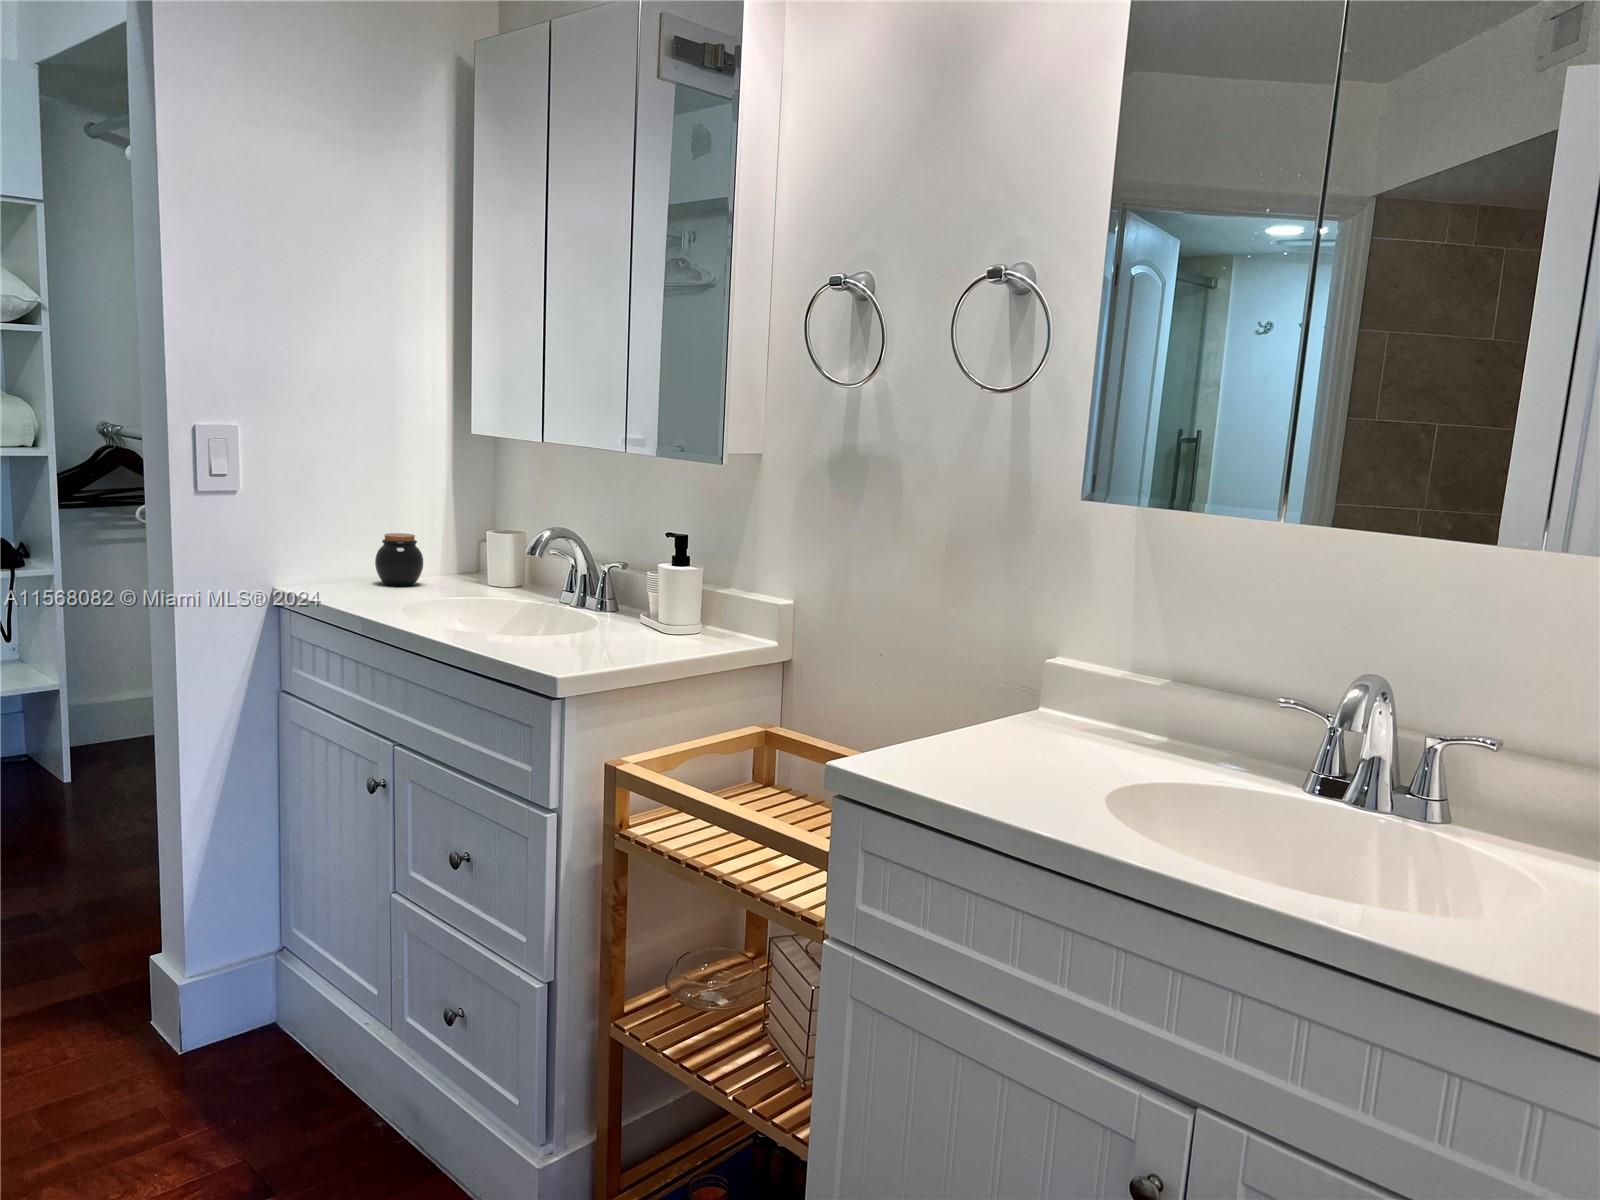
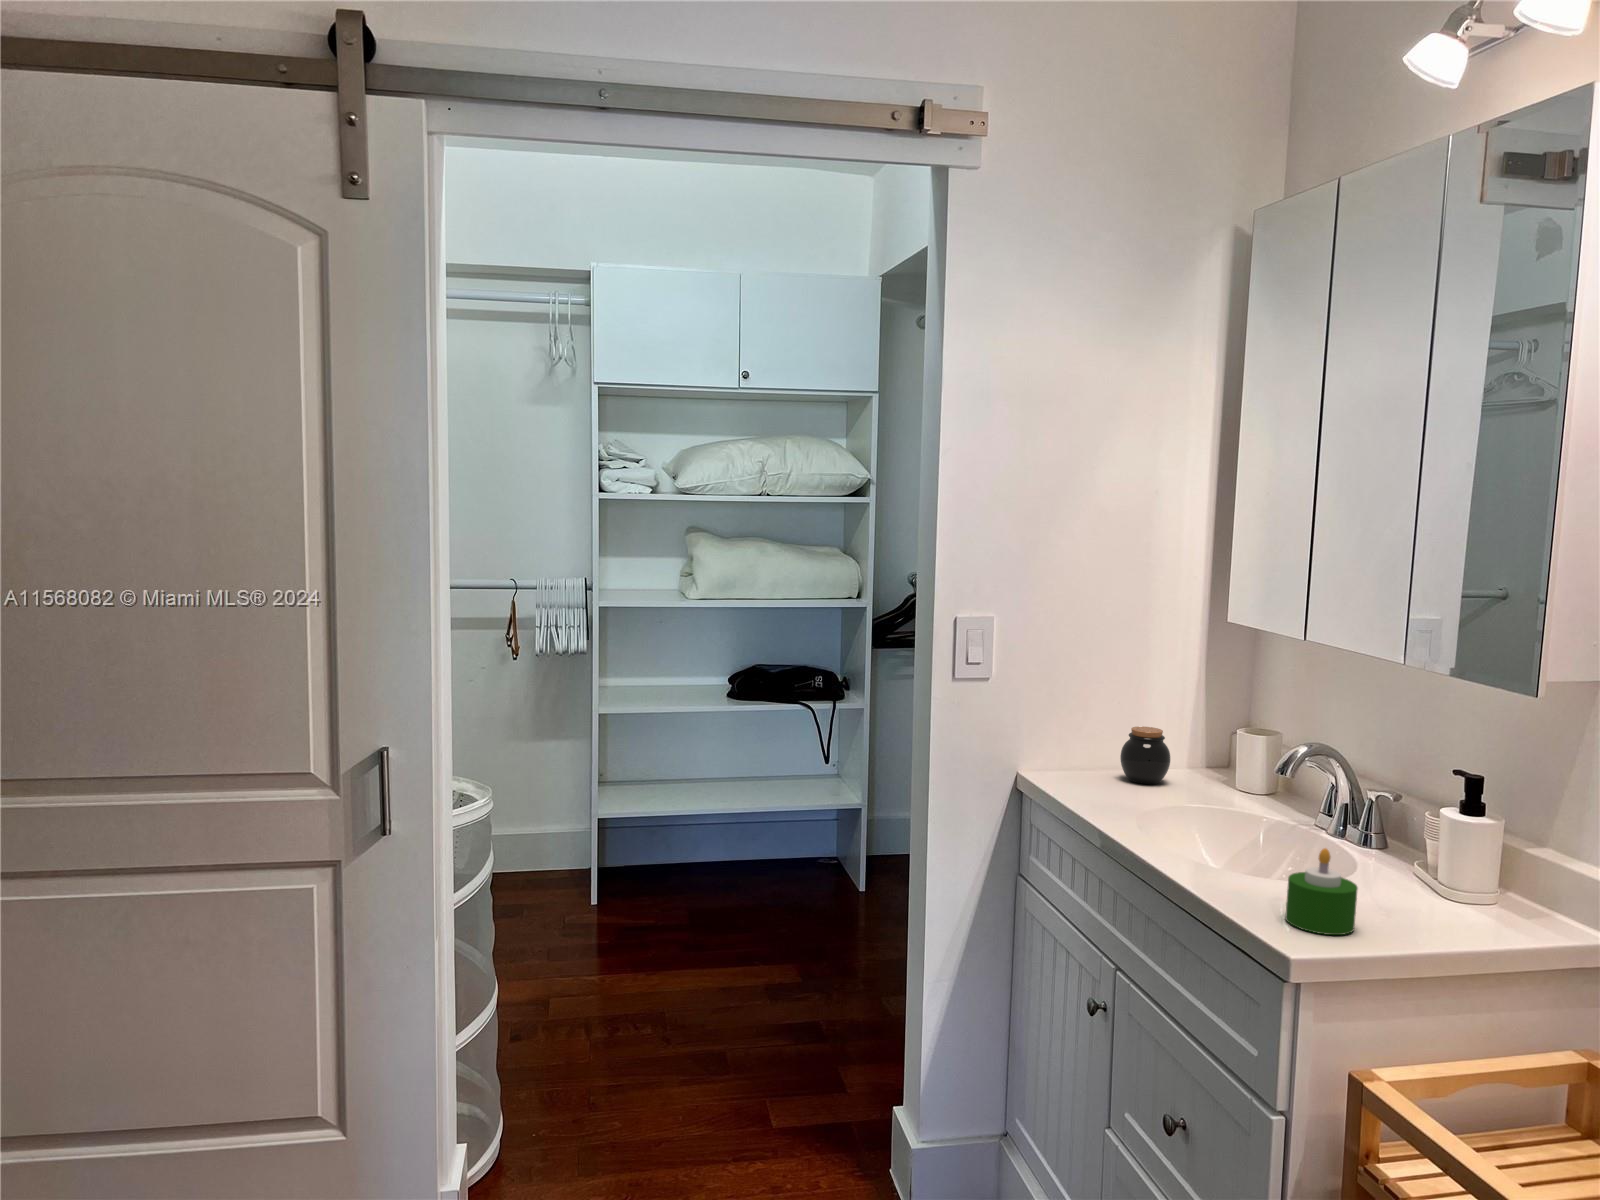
candle: none [548,591,604,661] -> present [1286,848,1358,935]

